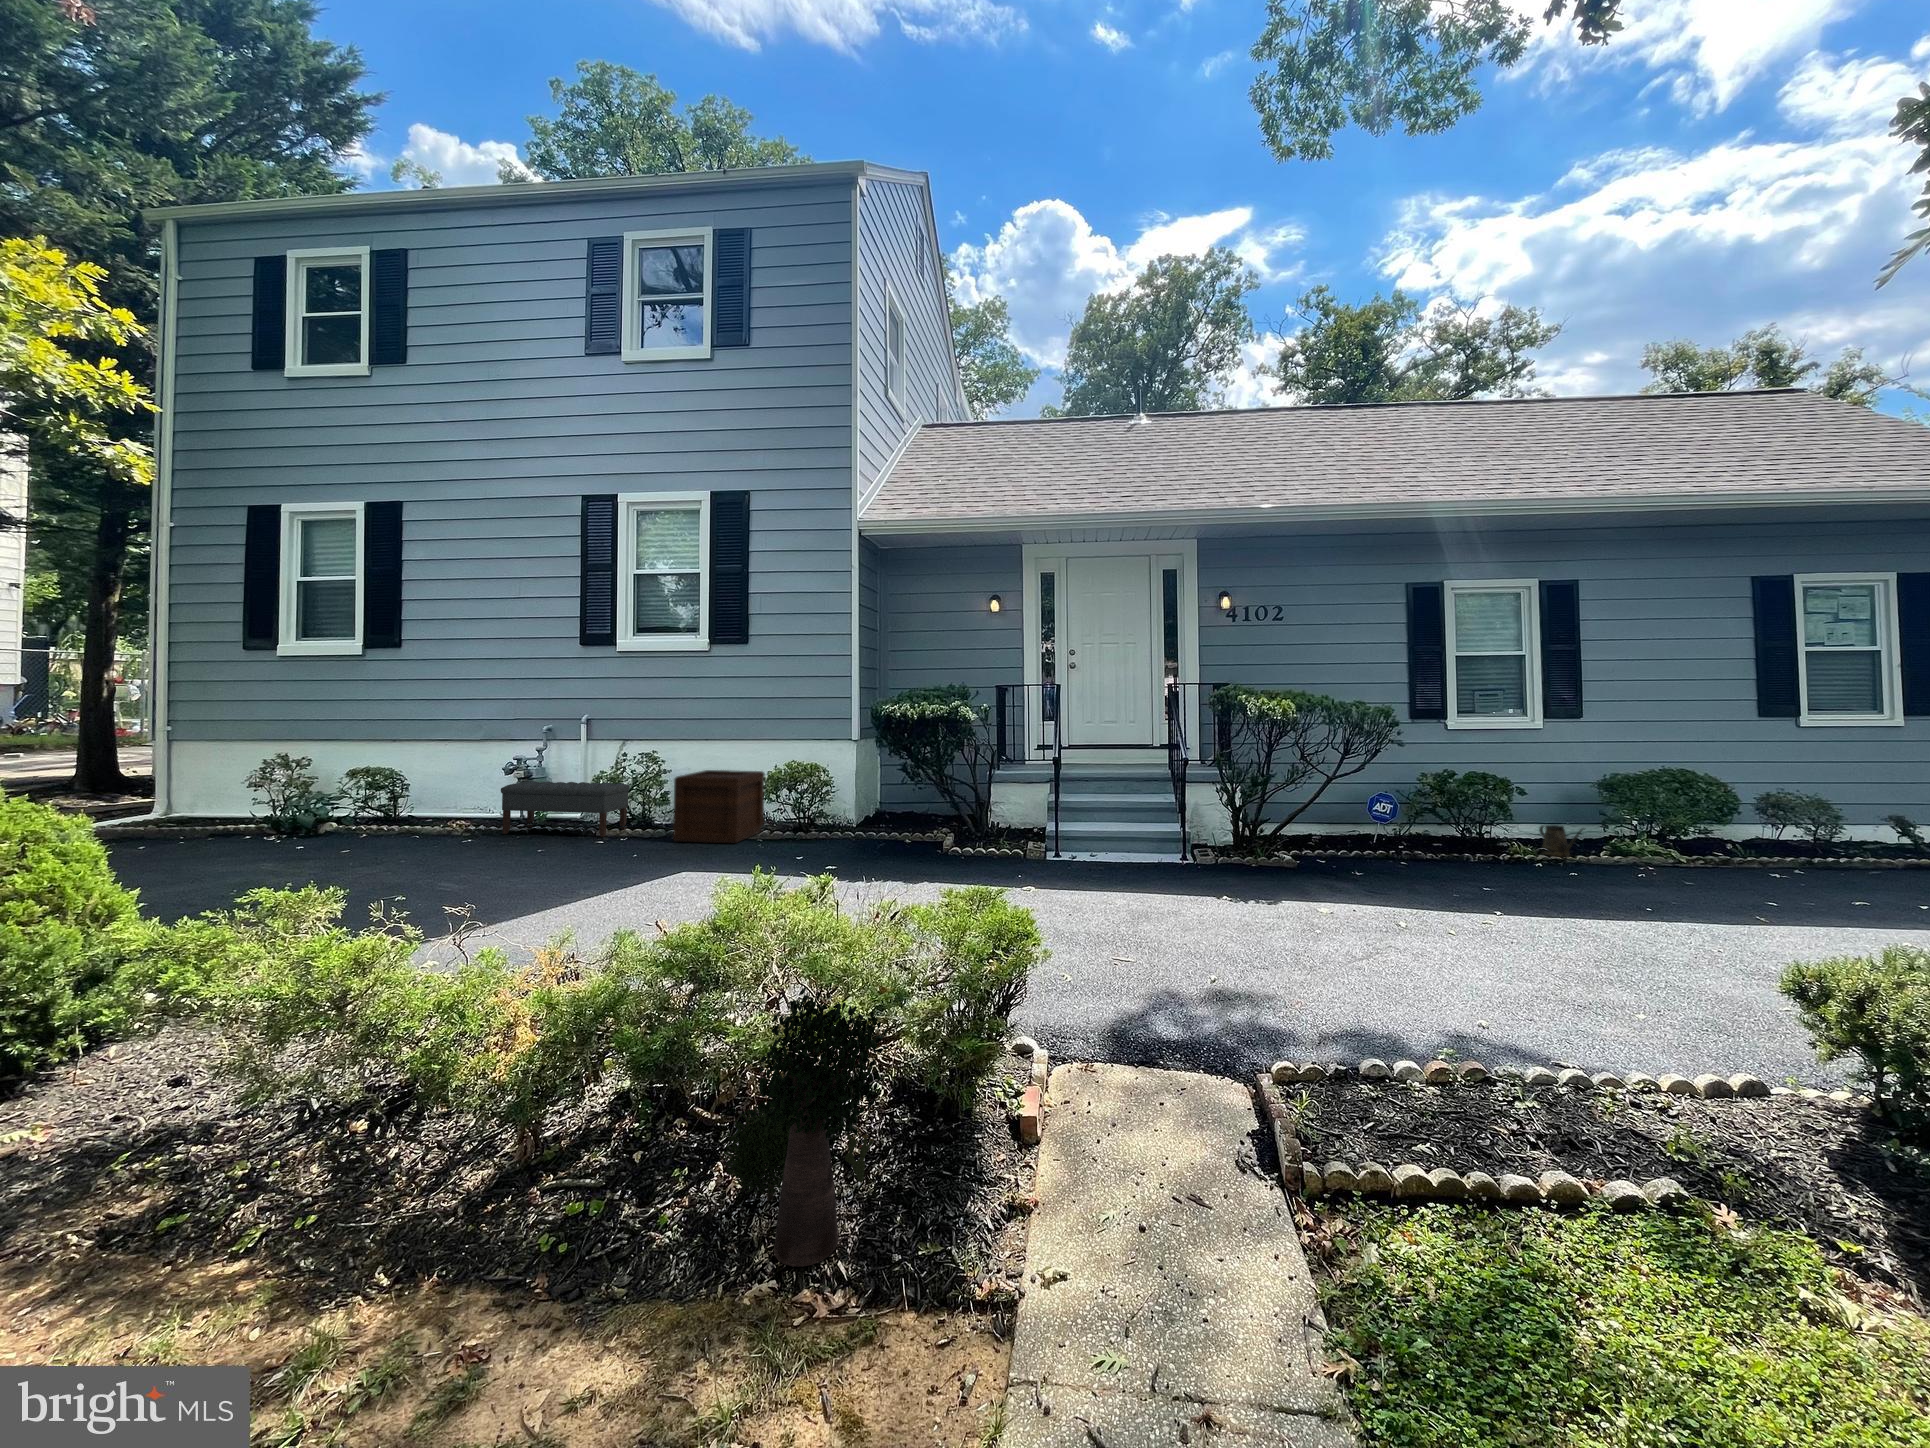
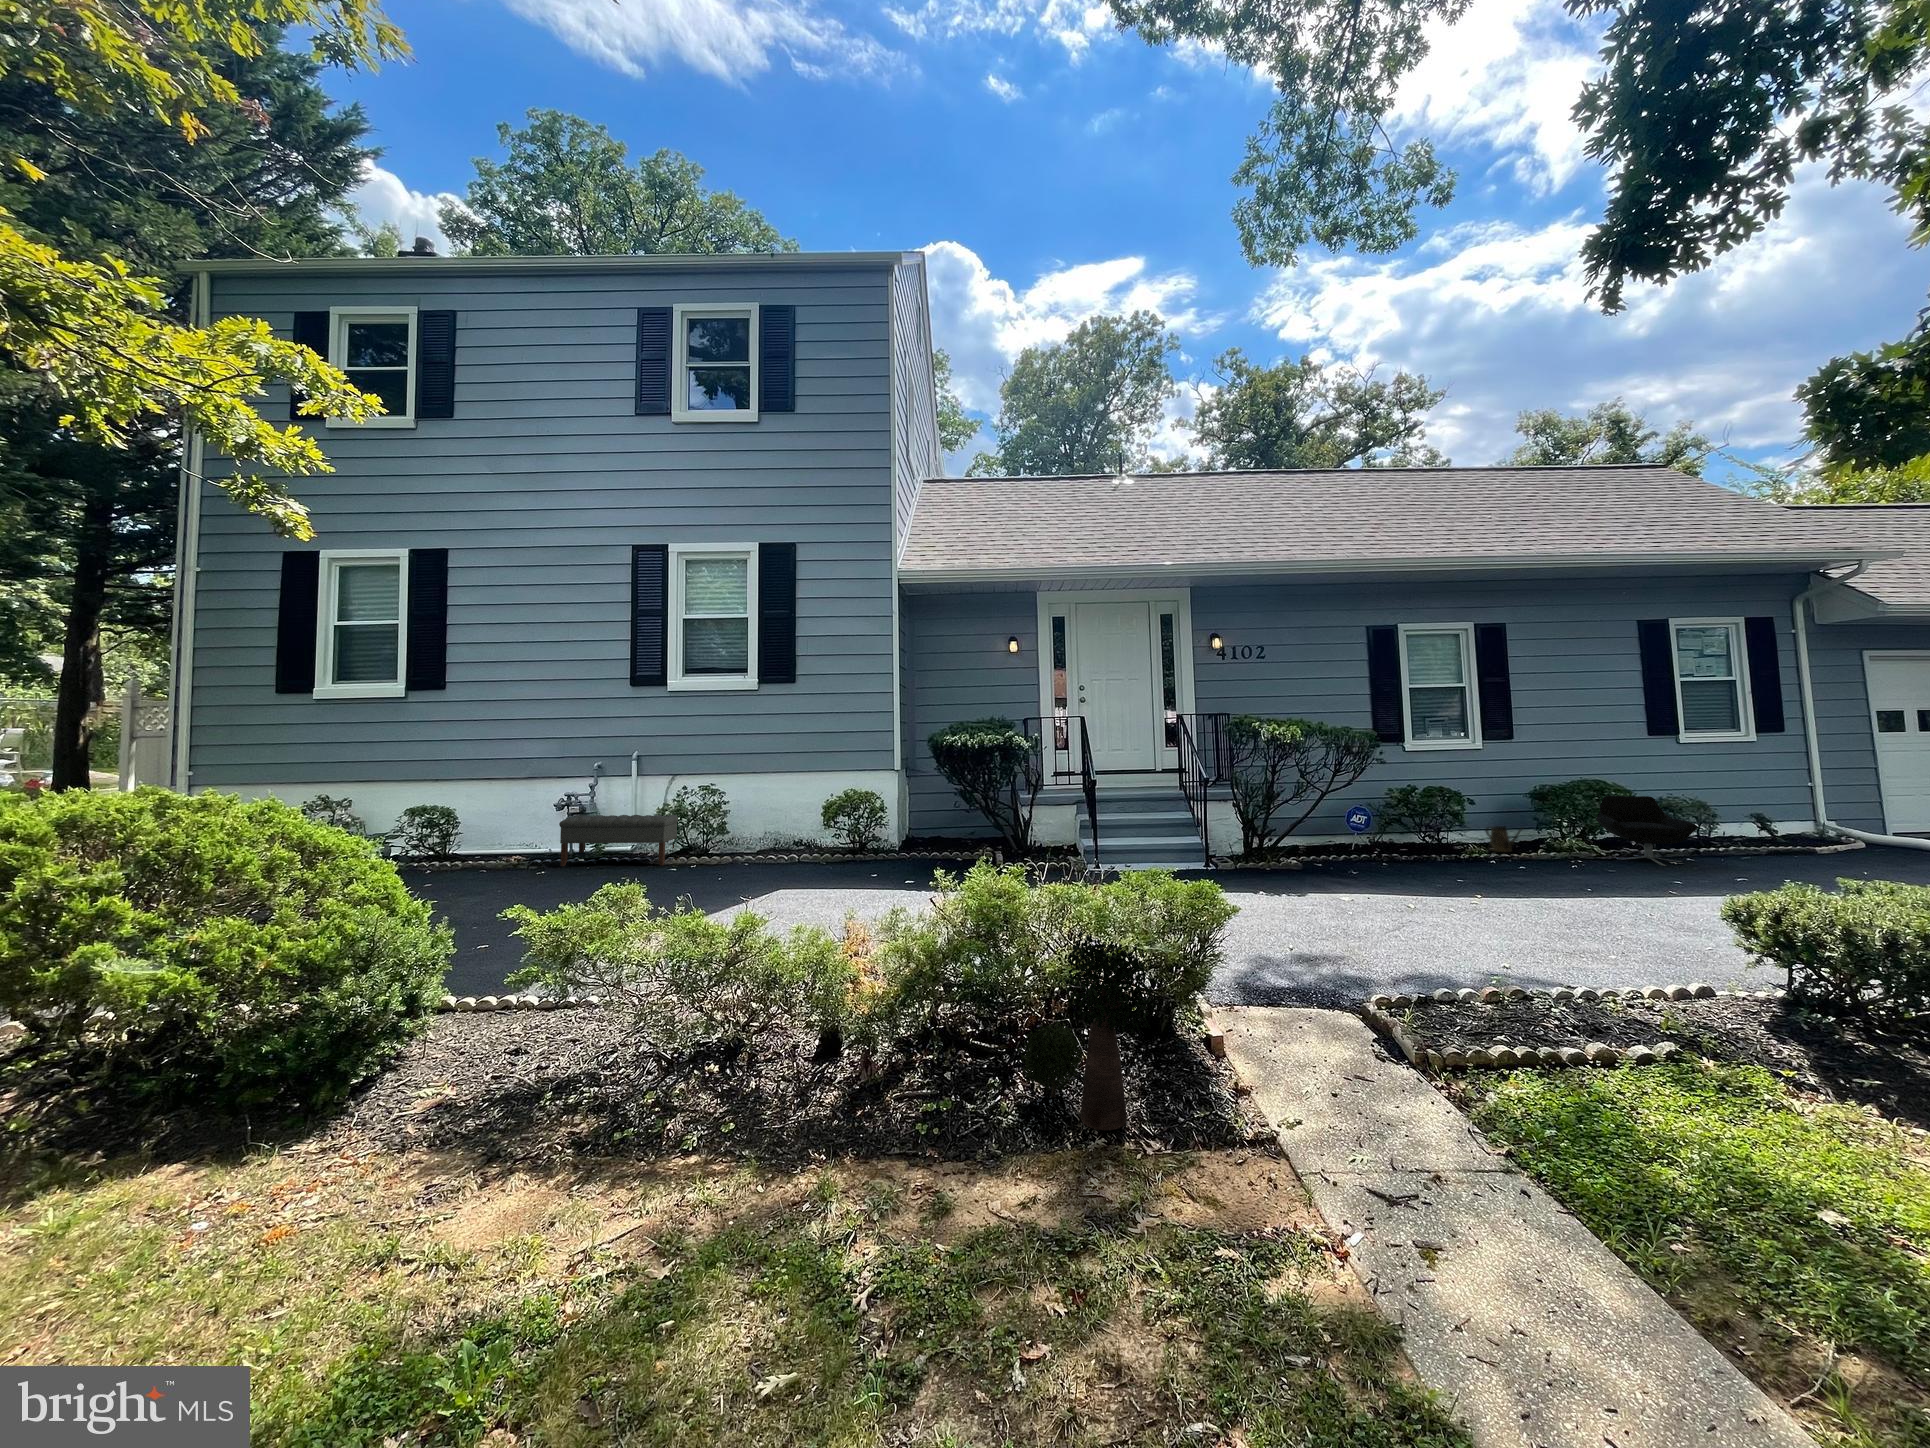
wooden crate: present [673,770,765,843] -> none [735,800,813,867]
lounge chair: none [1679,793,1810,884] -> present [1596,796,1698,866]

